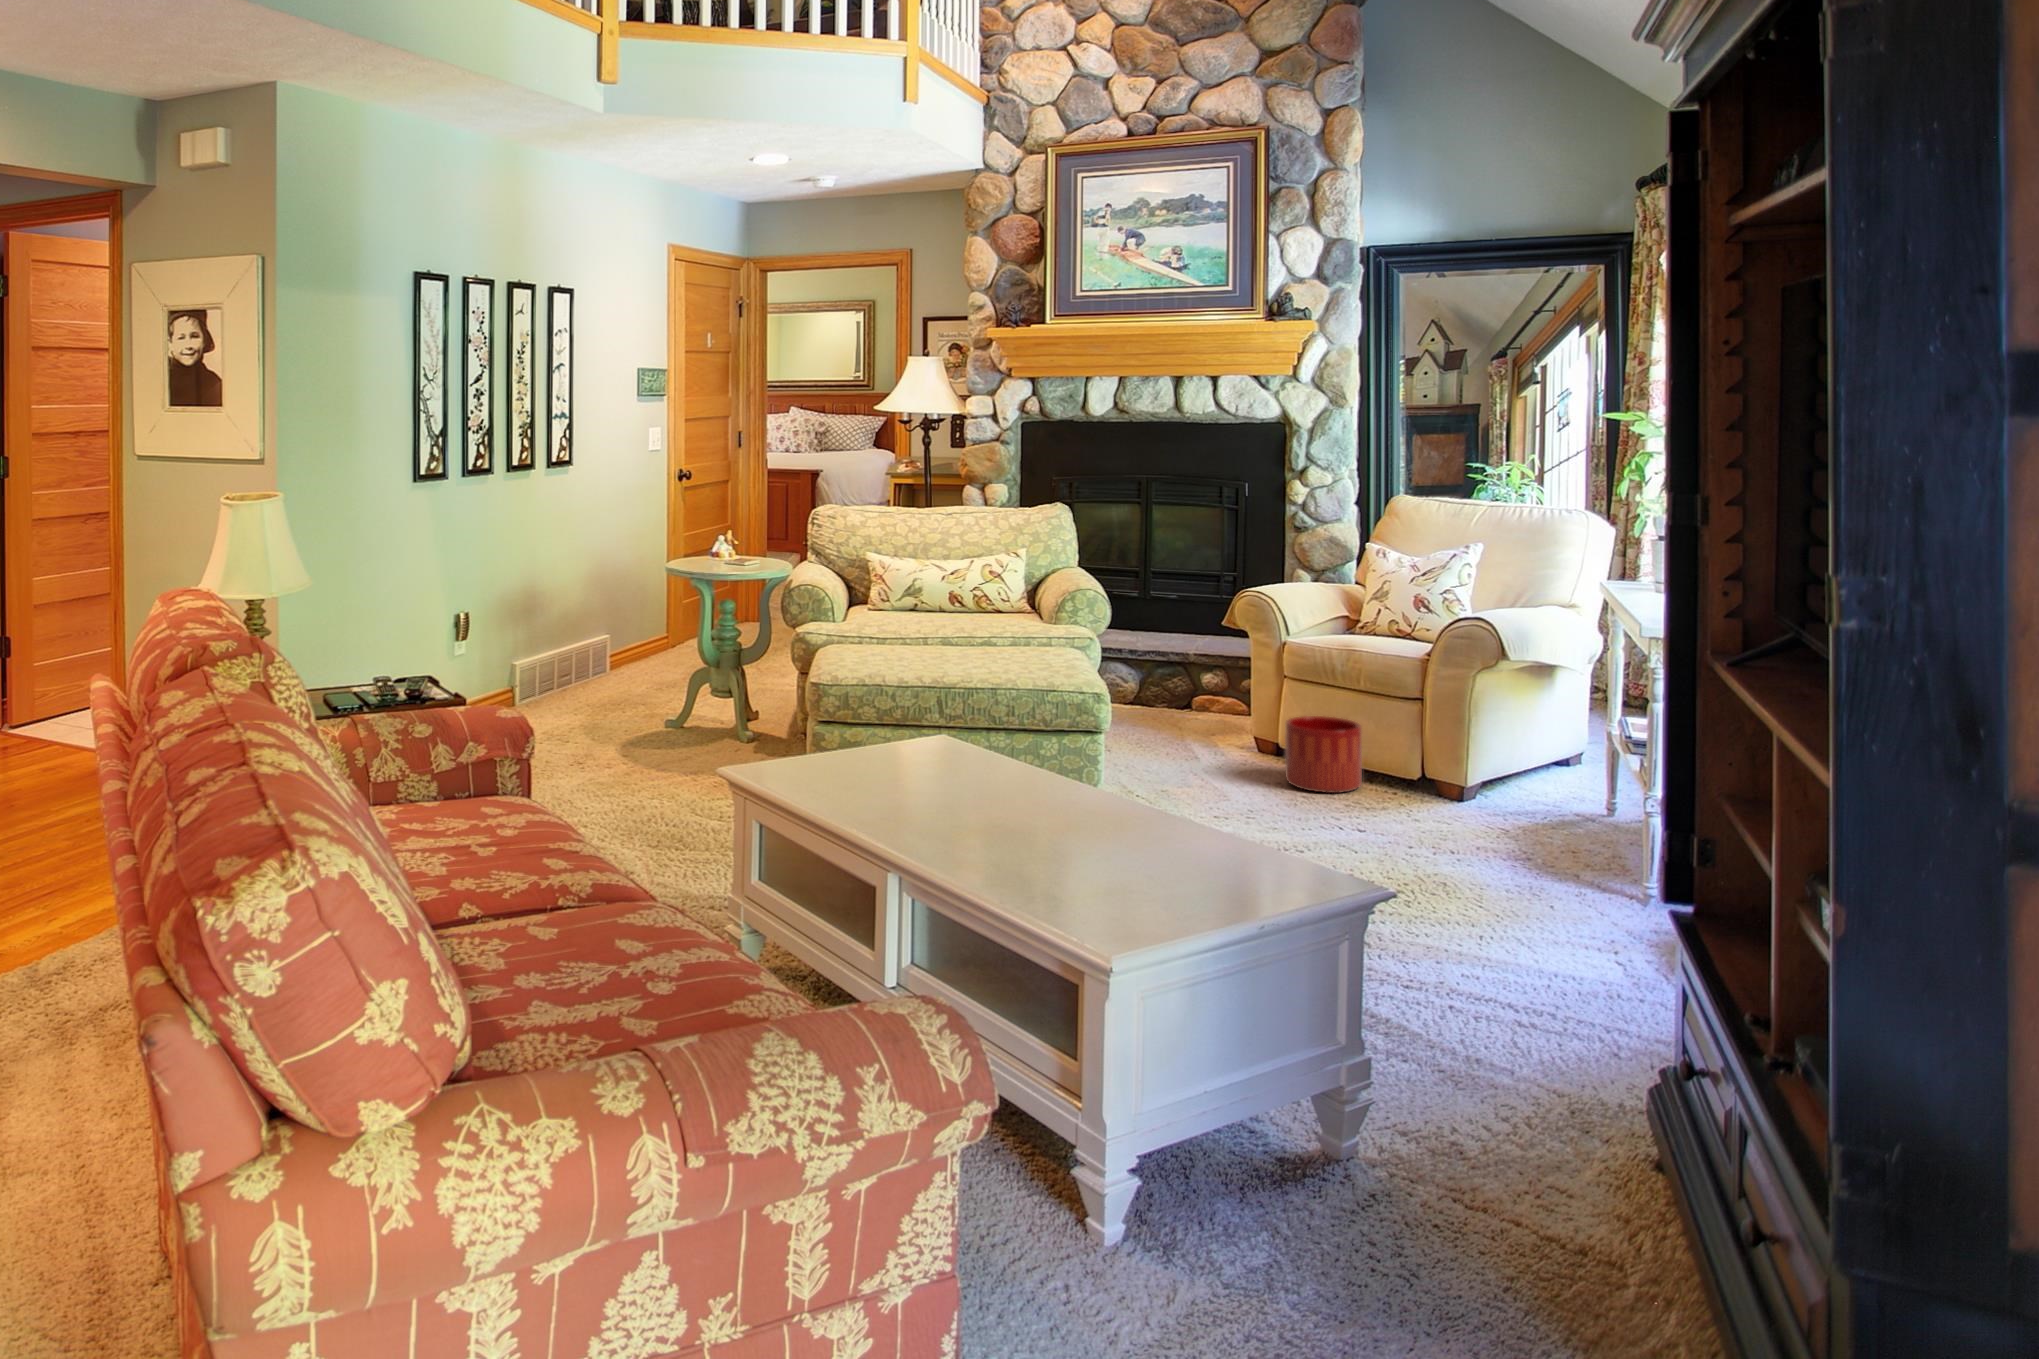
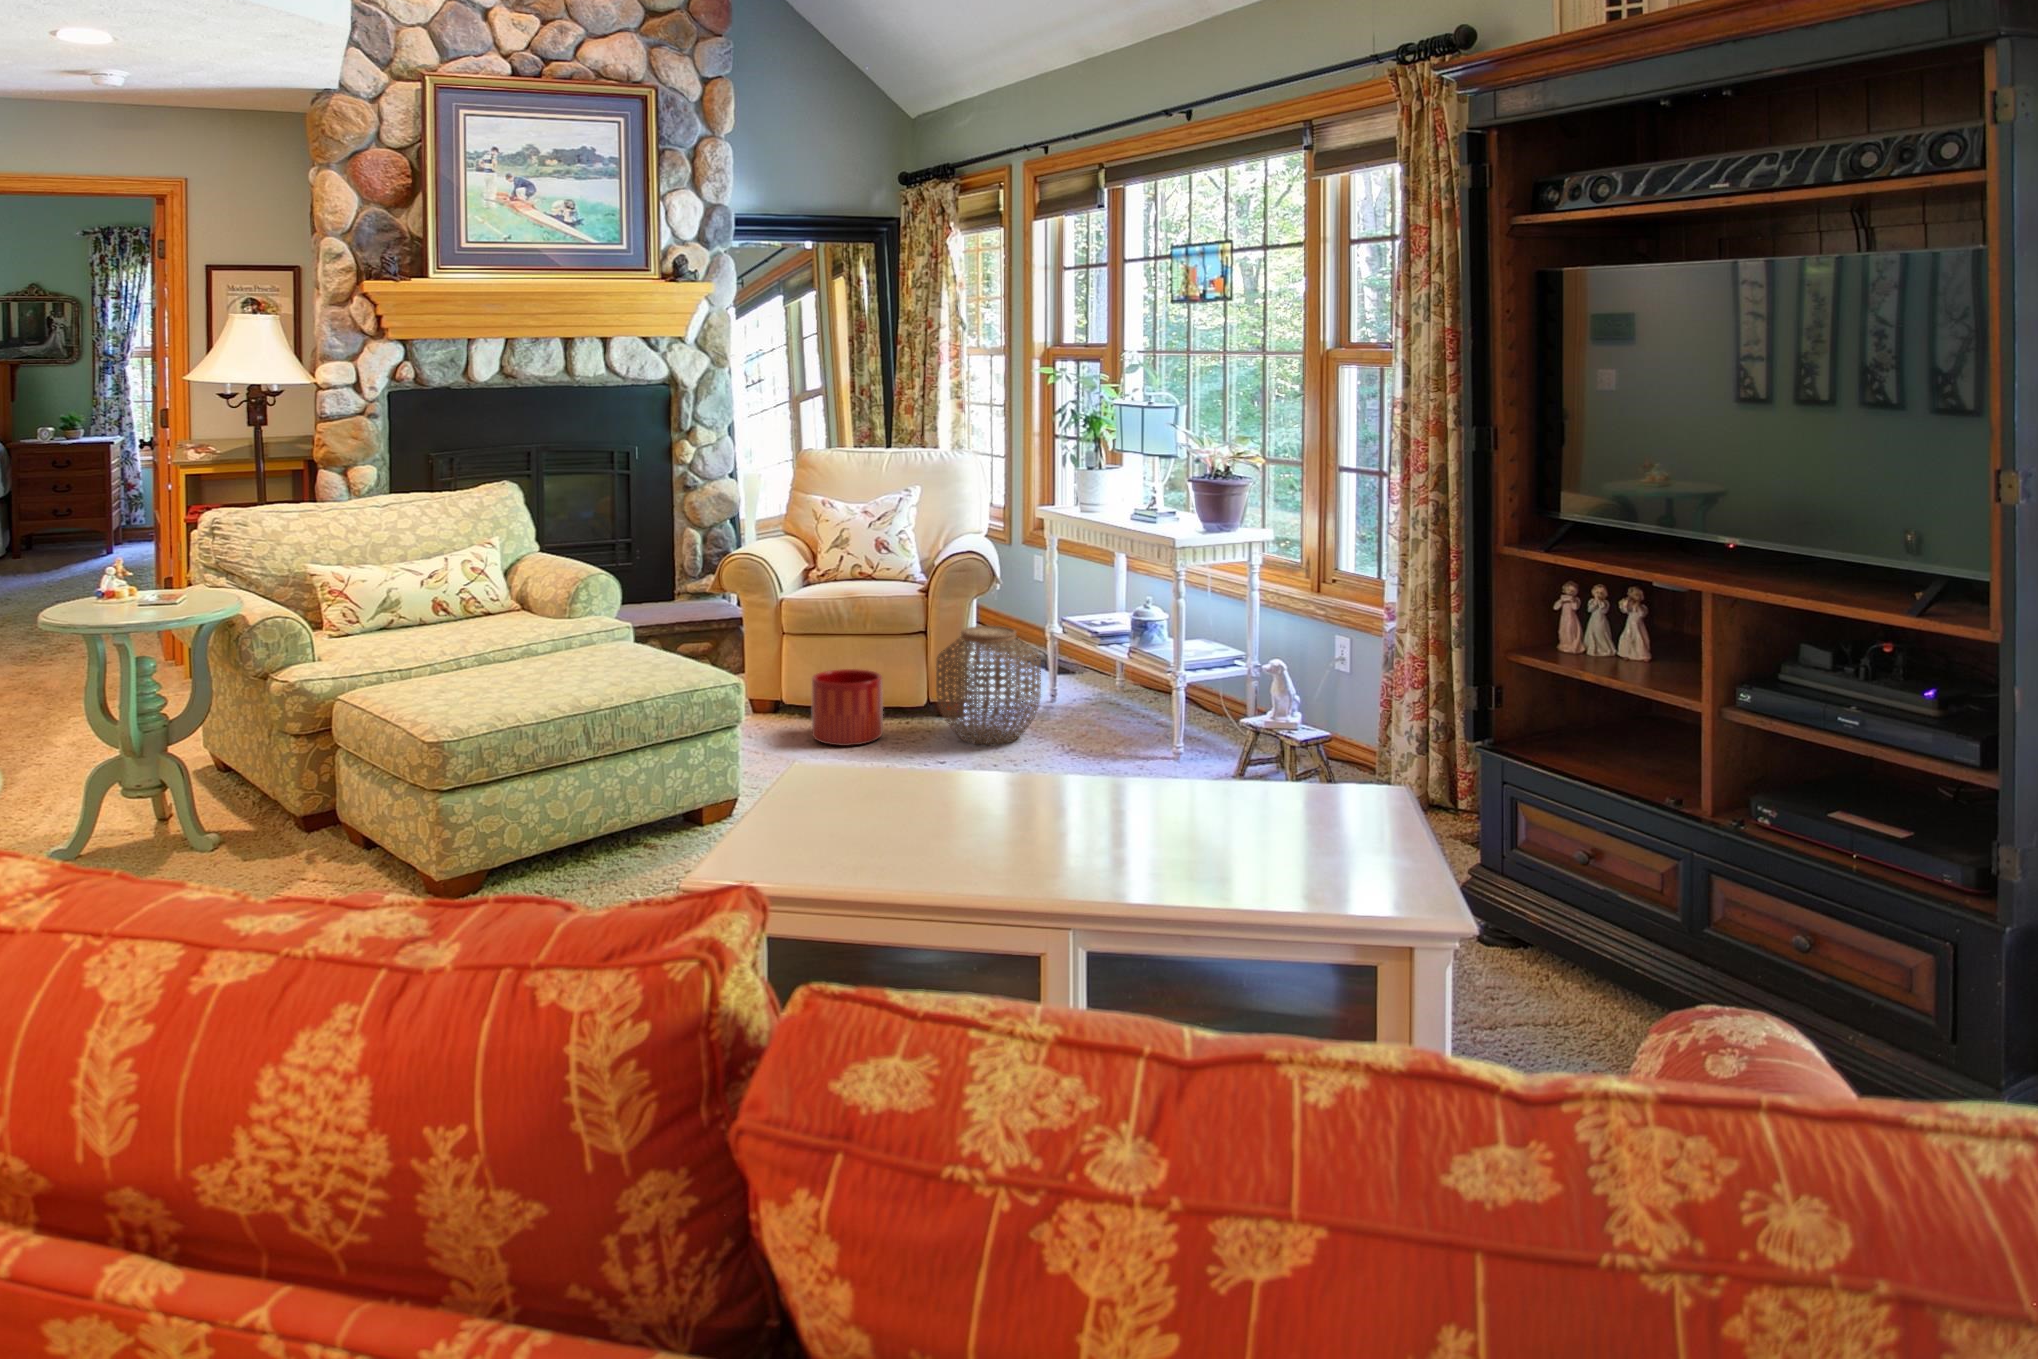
woven basket: none [1404,691,1528,819] -> present [936,626,1041,744]

